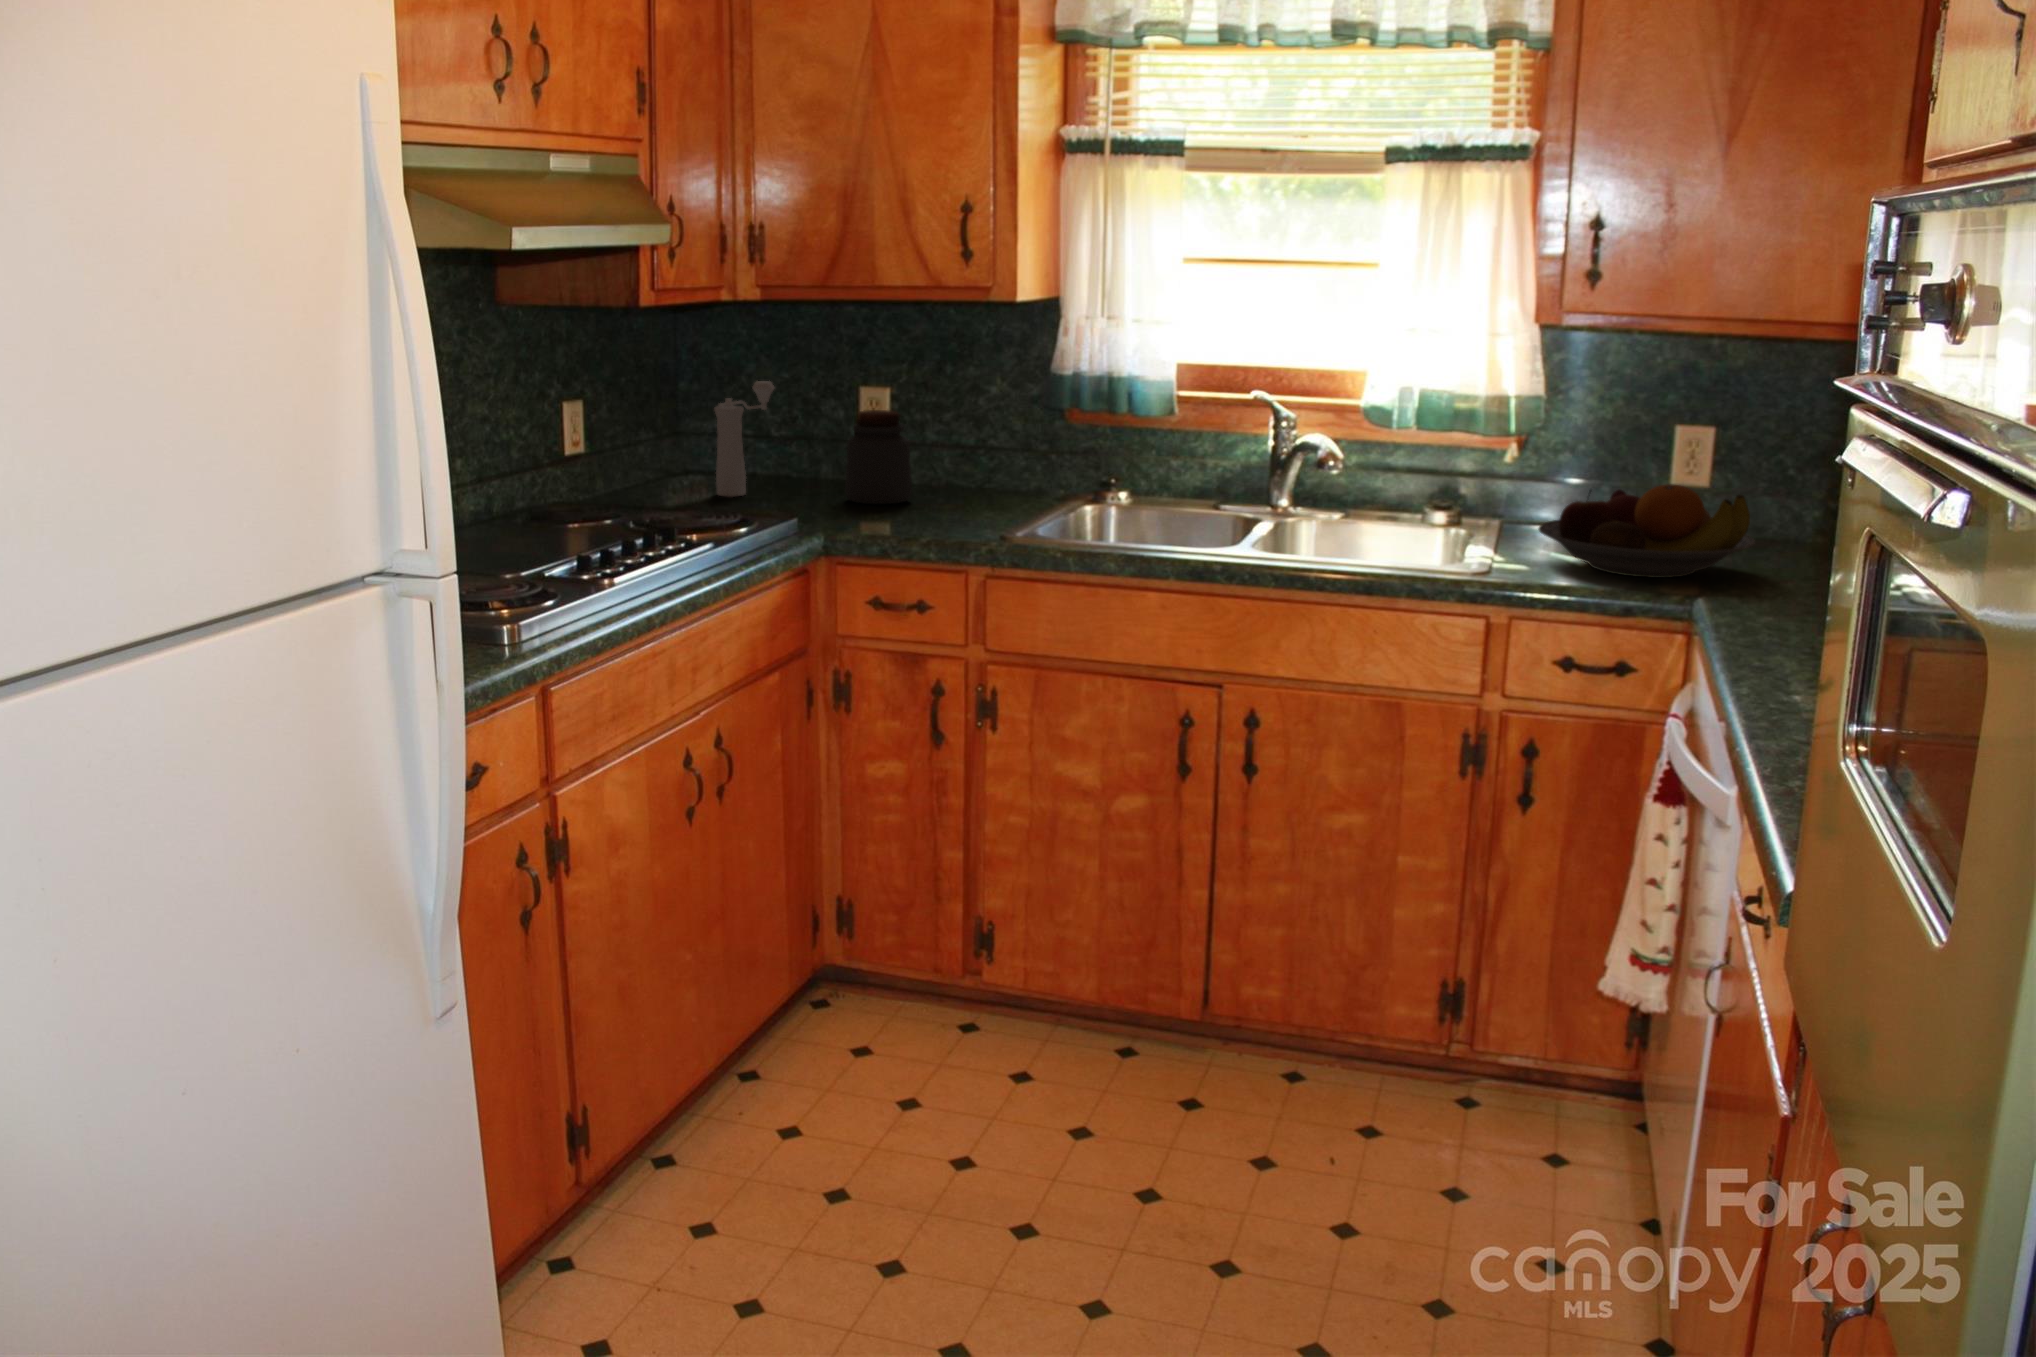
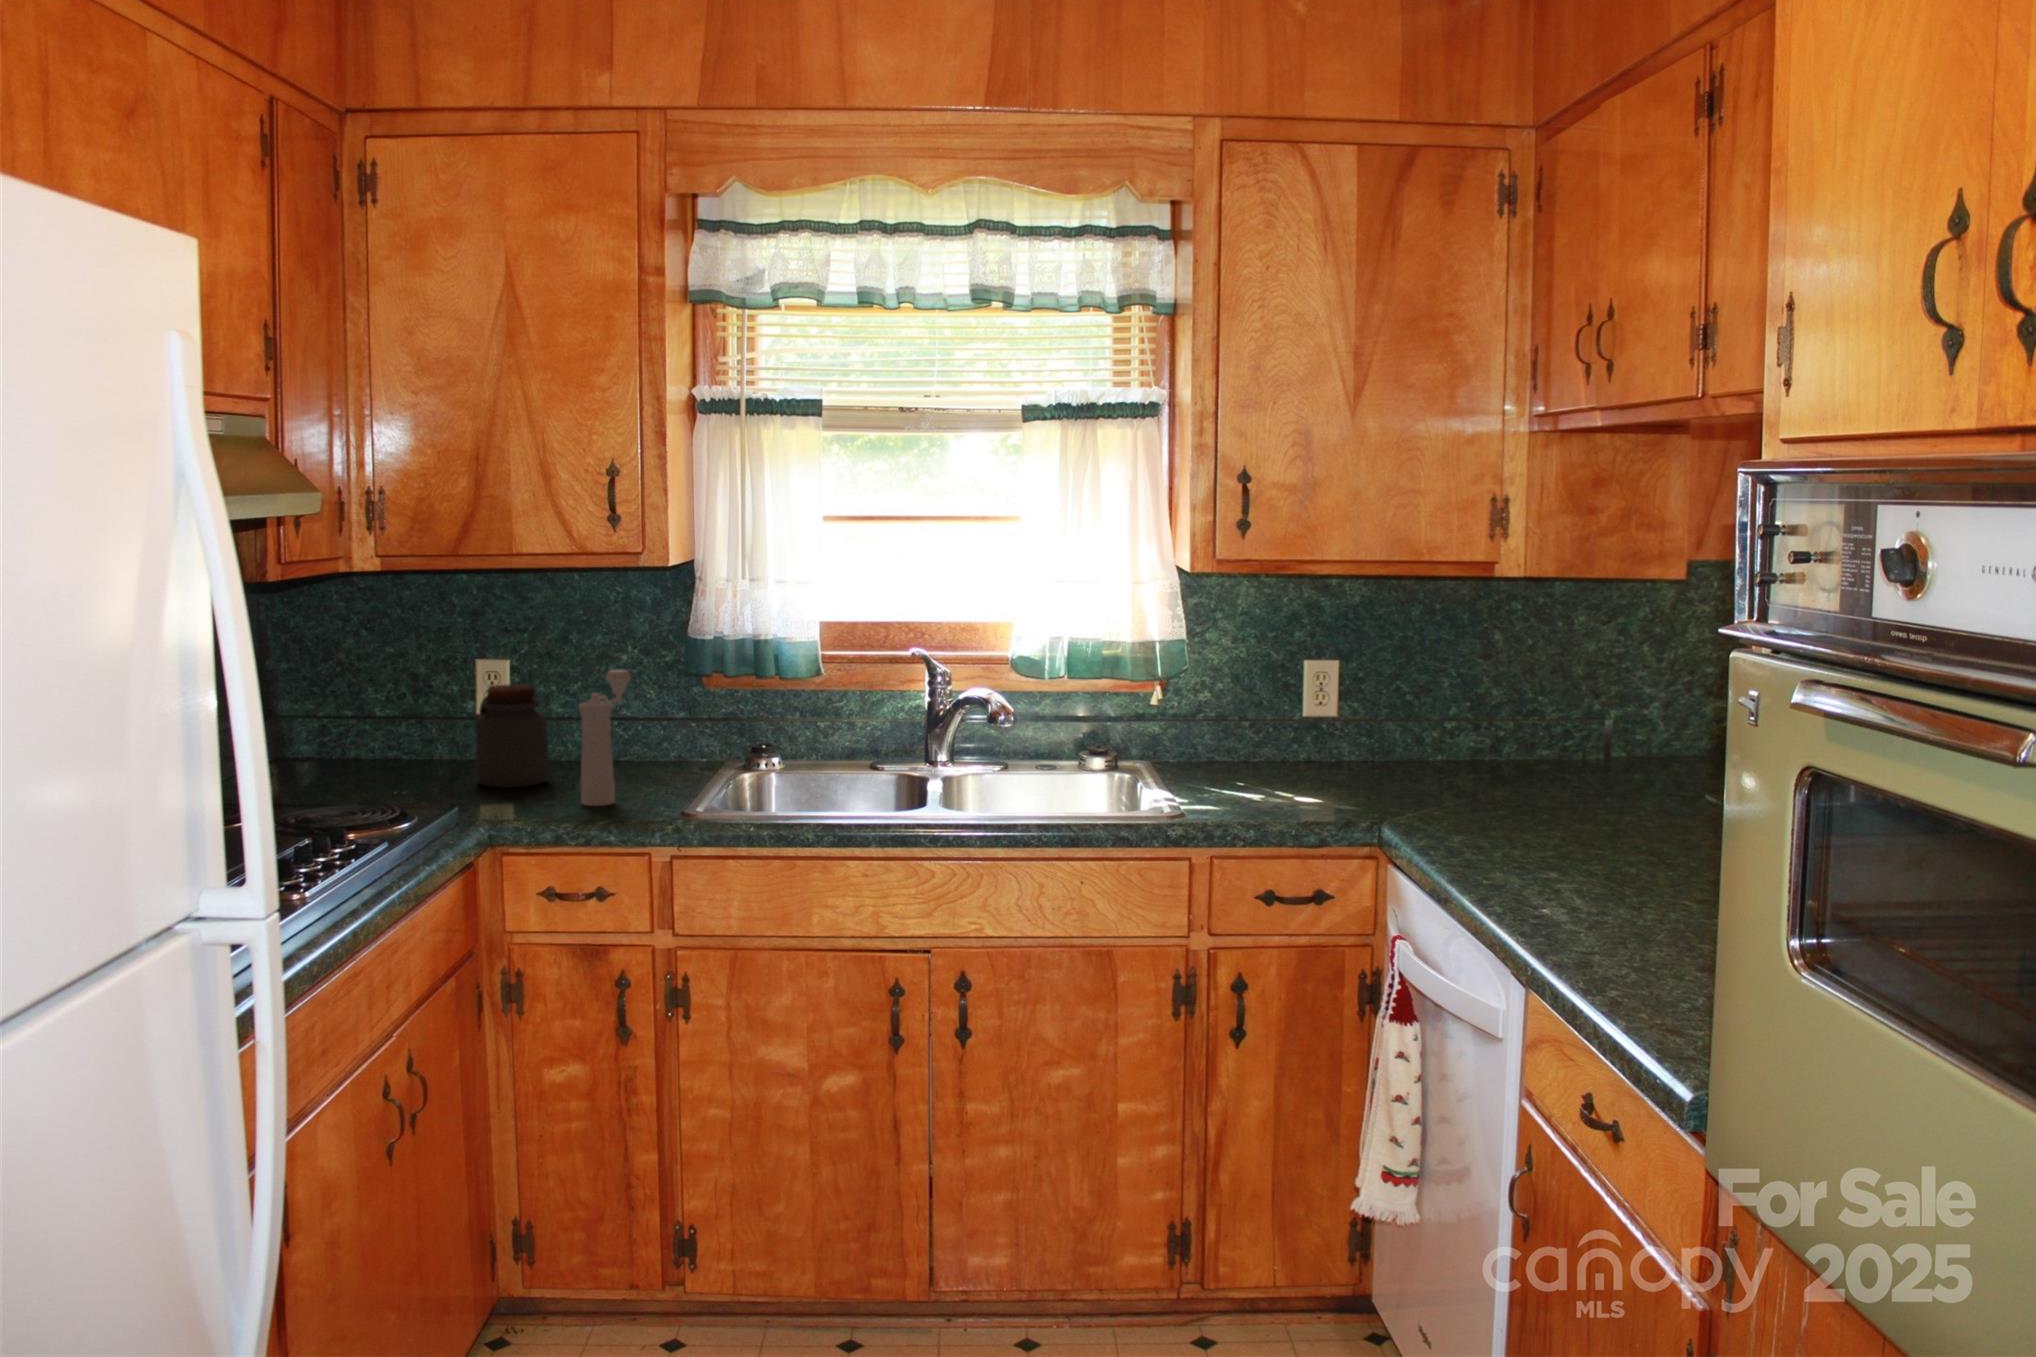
pepper mill: present [714,381,774,497] -> present [579,670,631,806]
fruit bowl: present [1538,484,1755,578] -> none [1212,722,1406,810]

